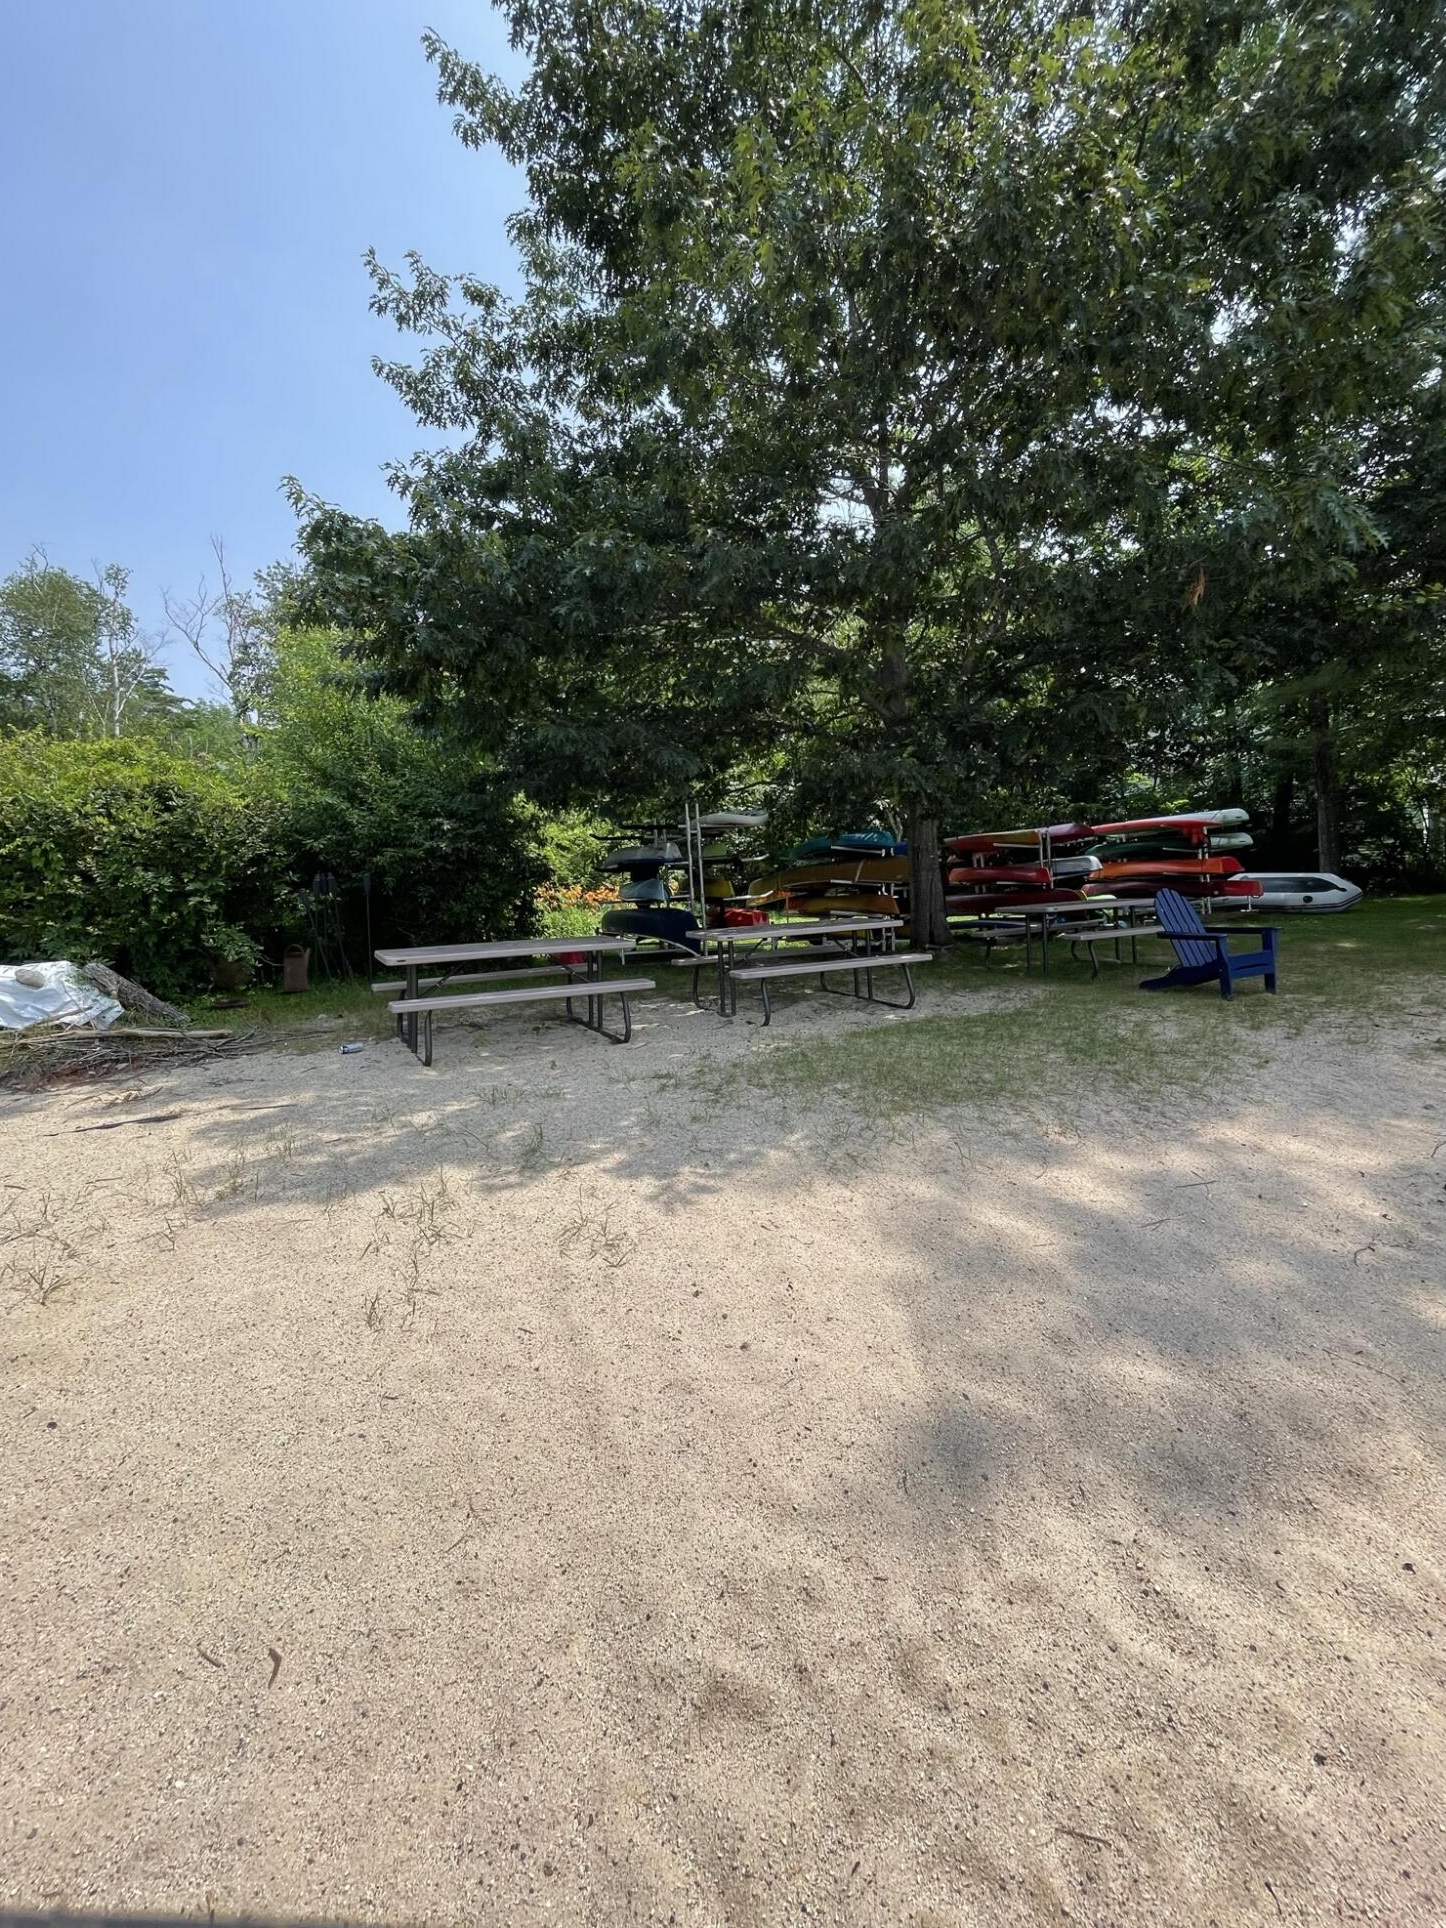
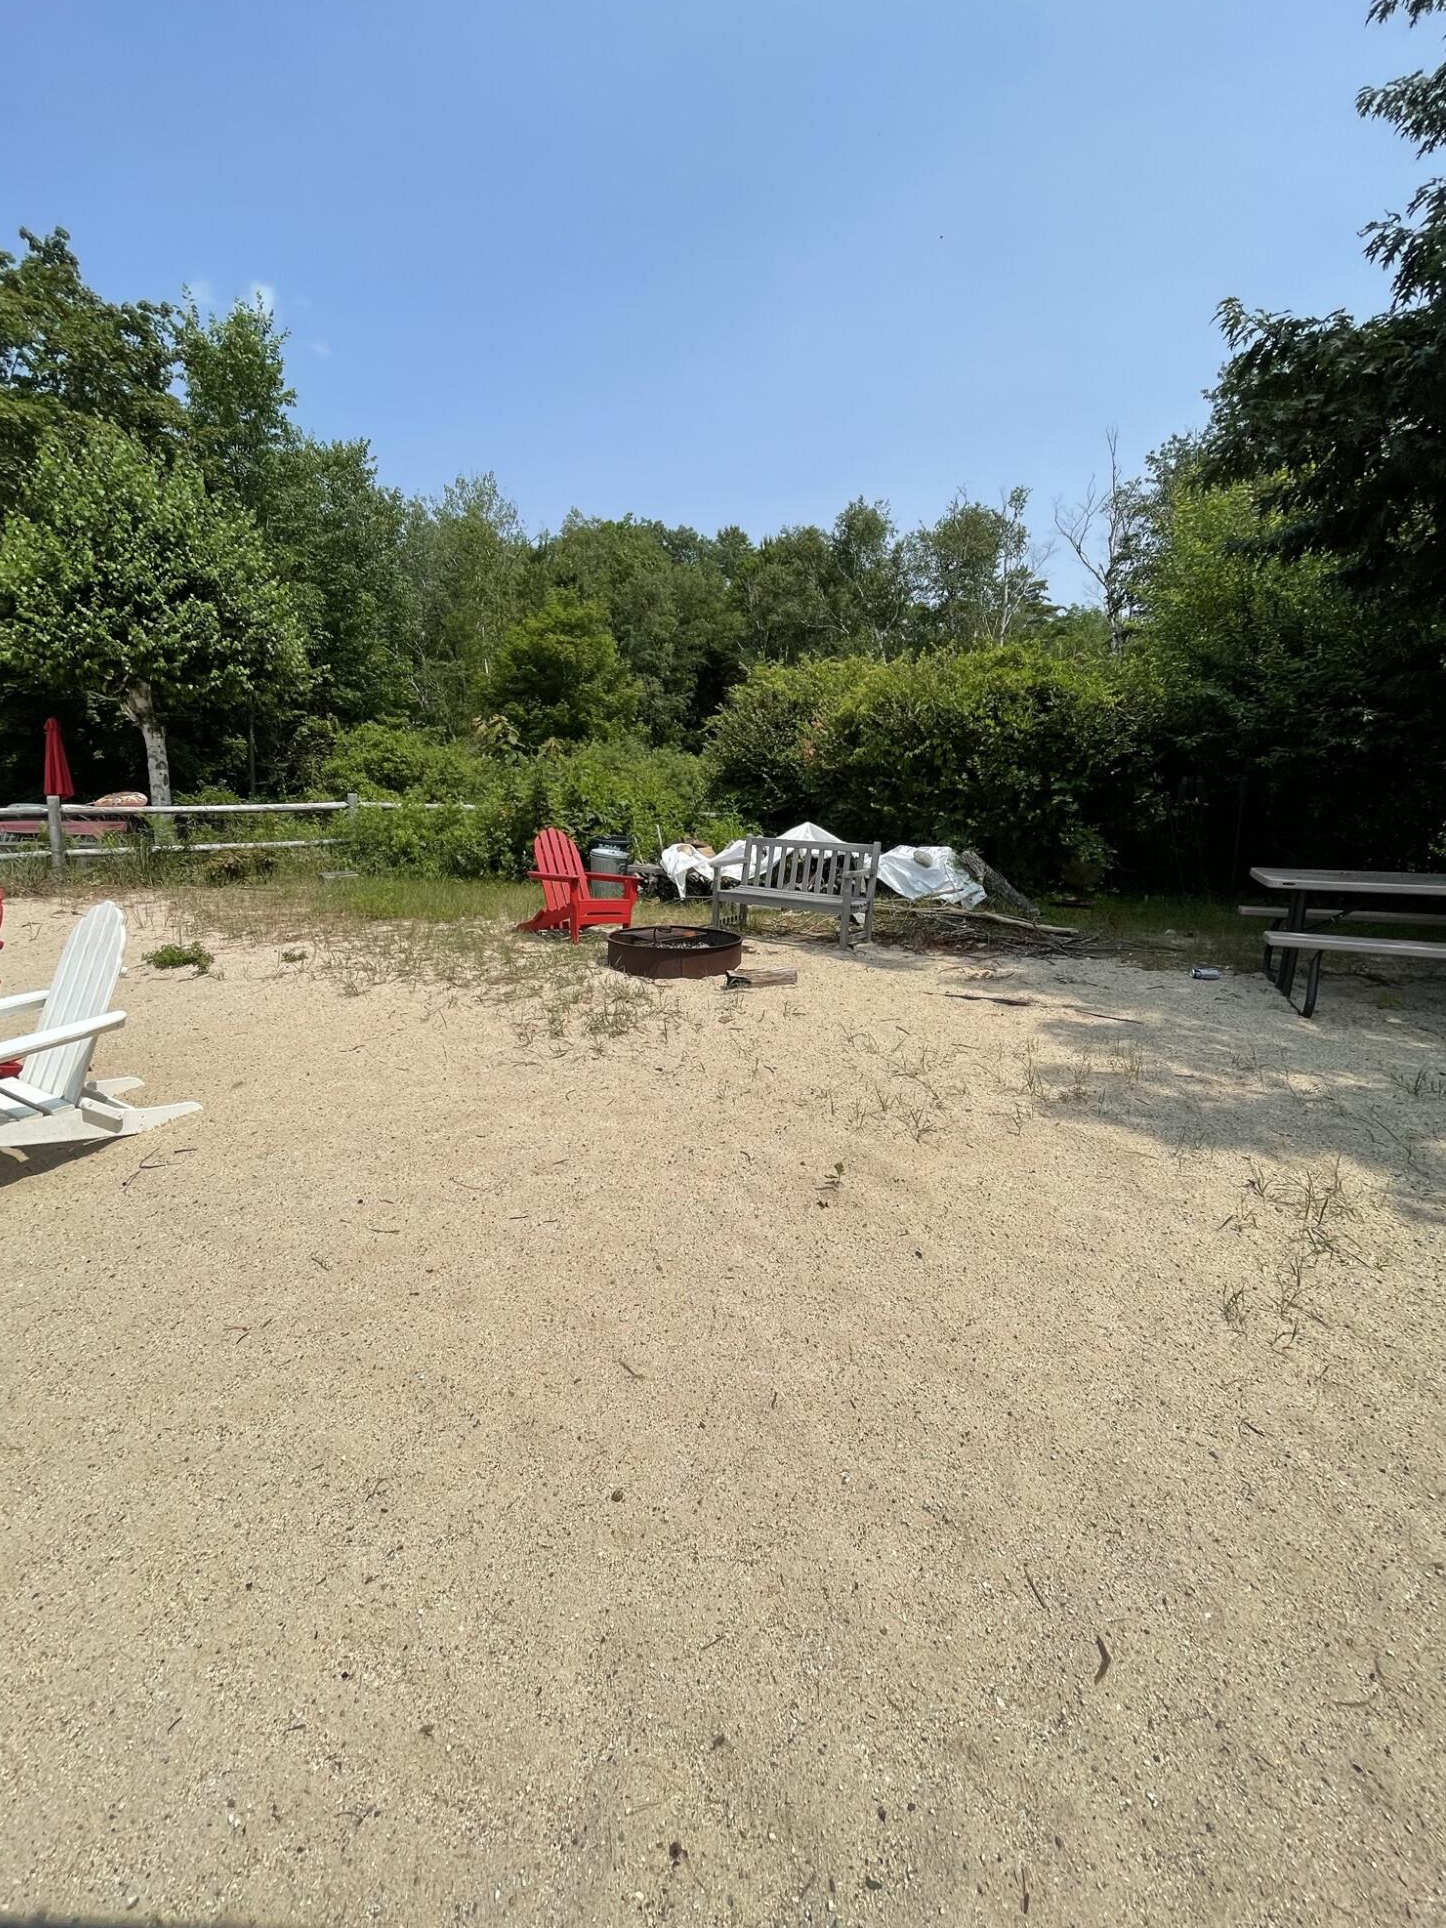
watering can: present [284,948,310,992] -> none [1128,850,1162,899]

